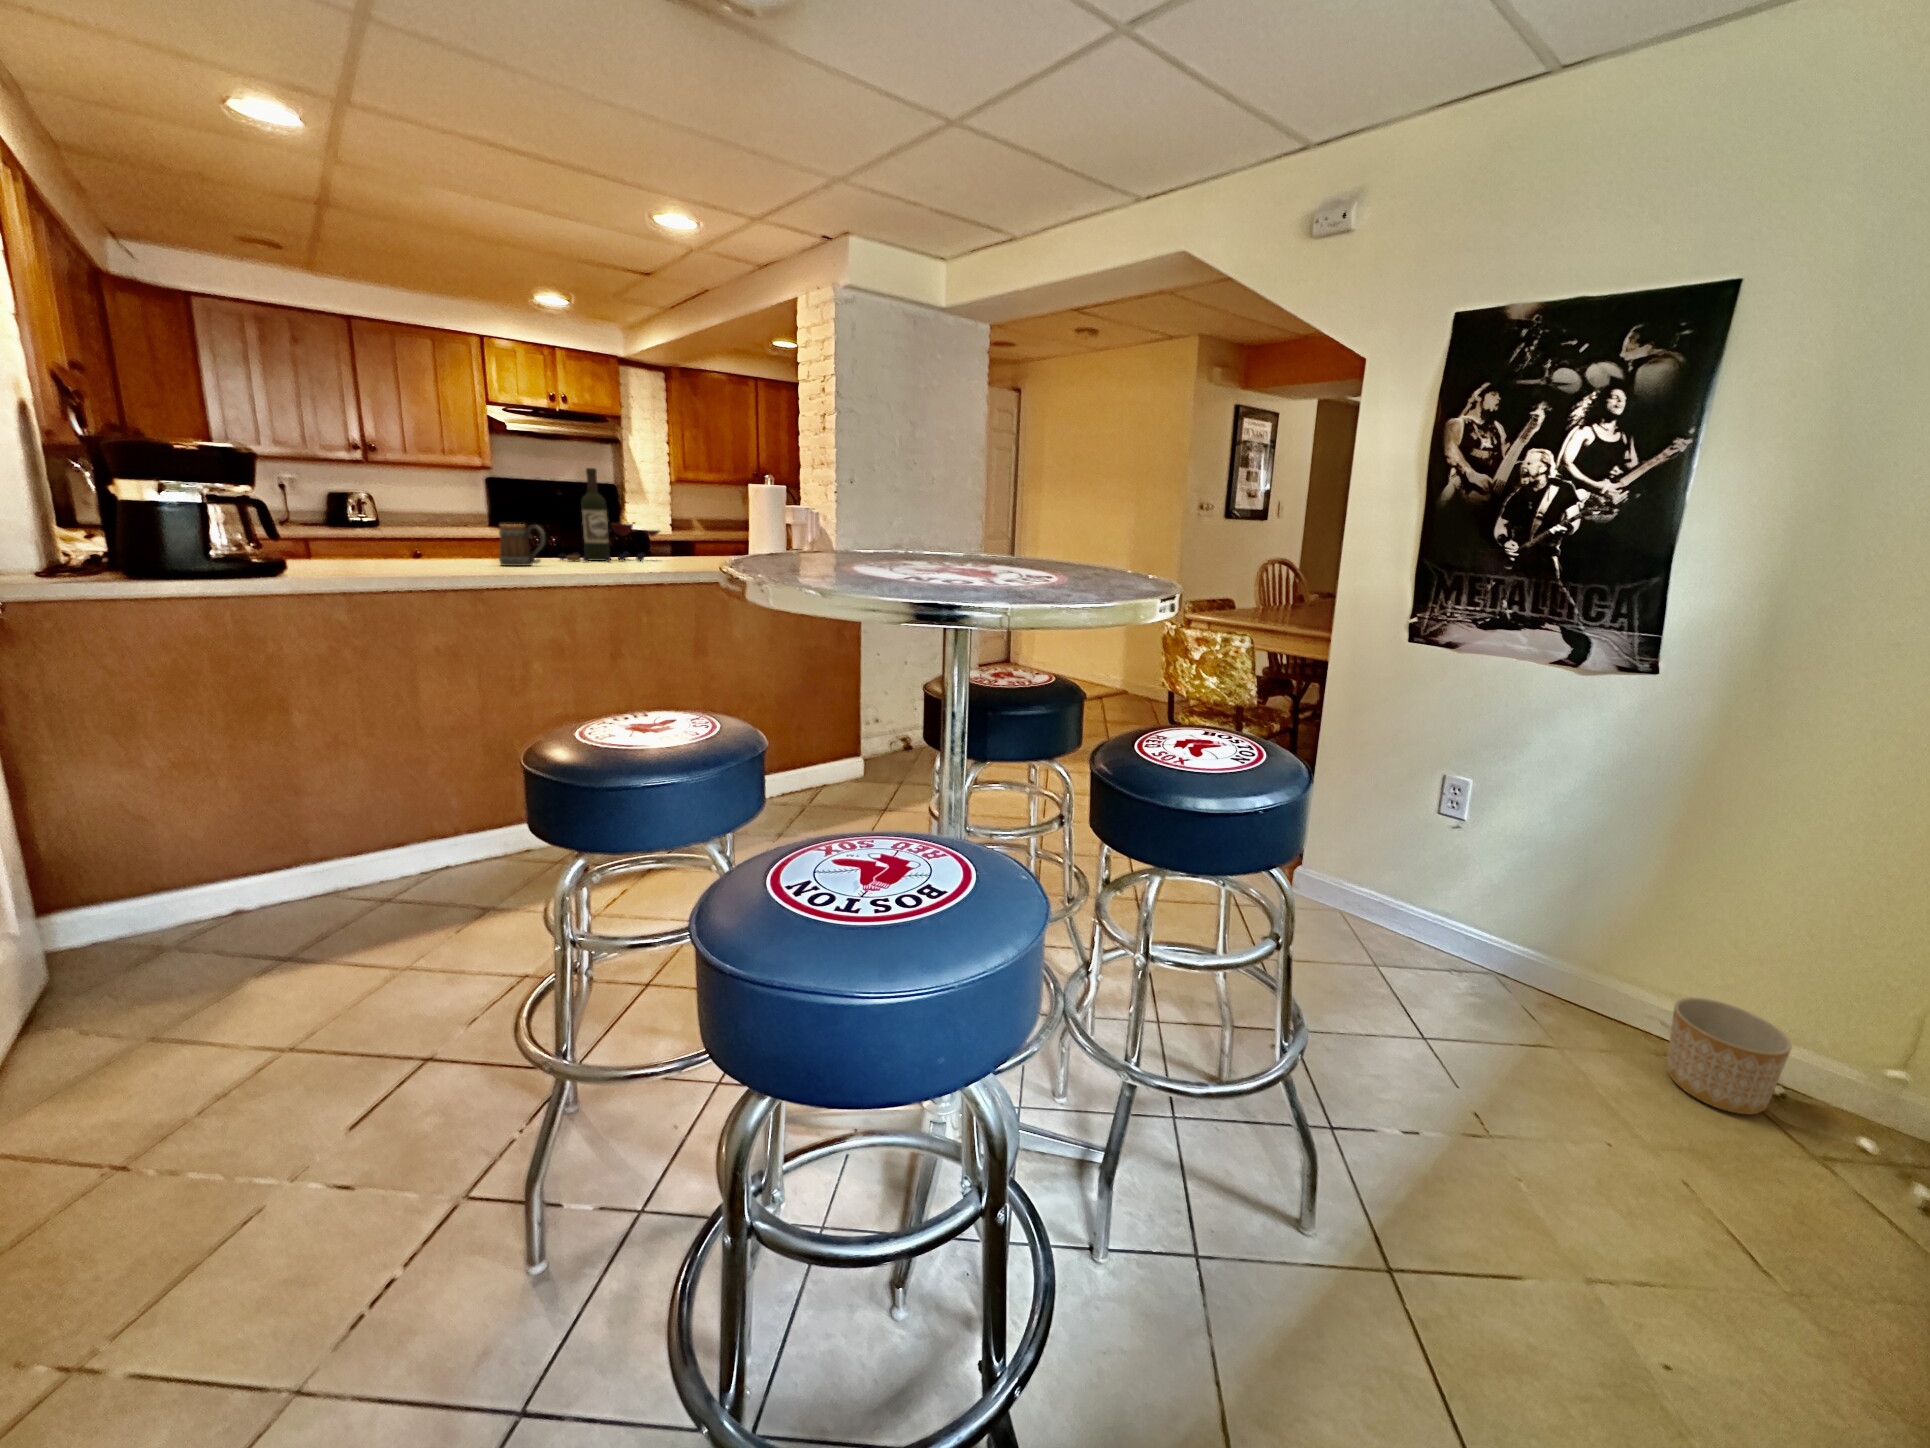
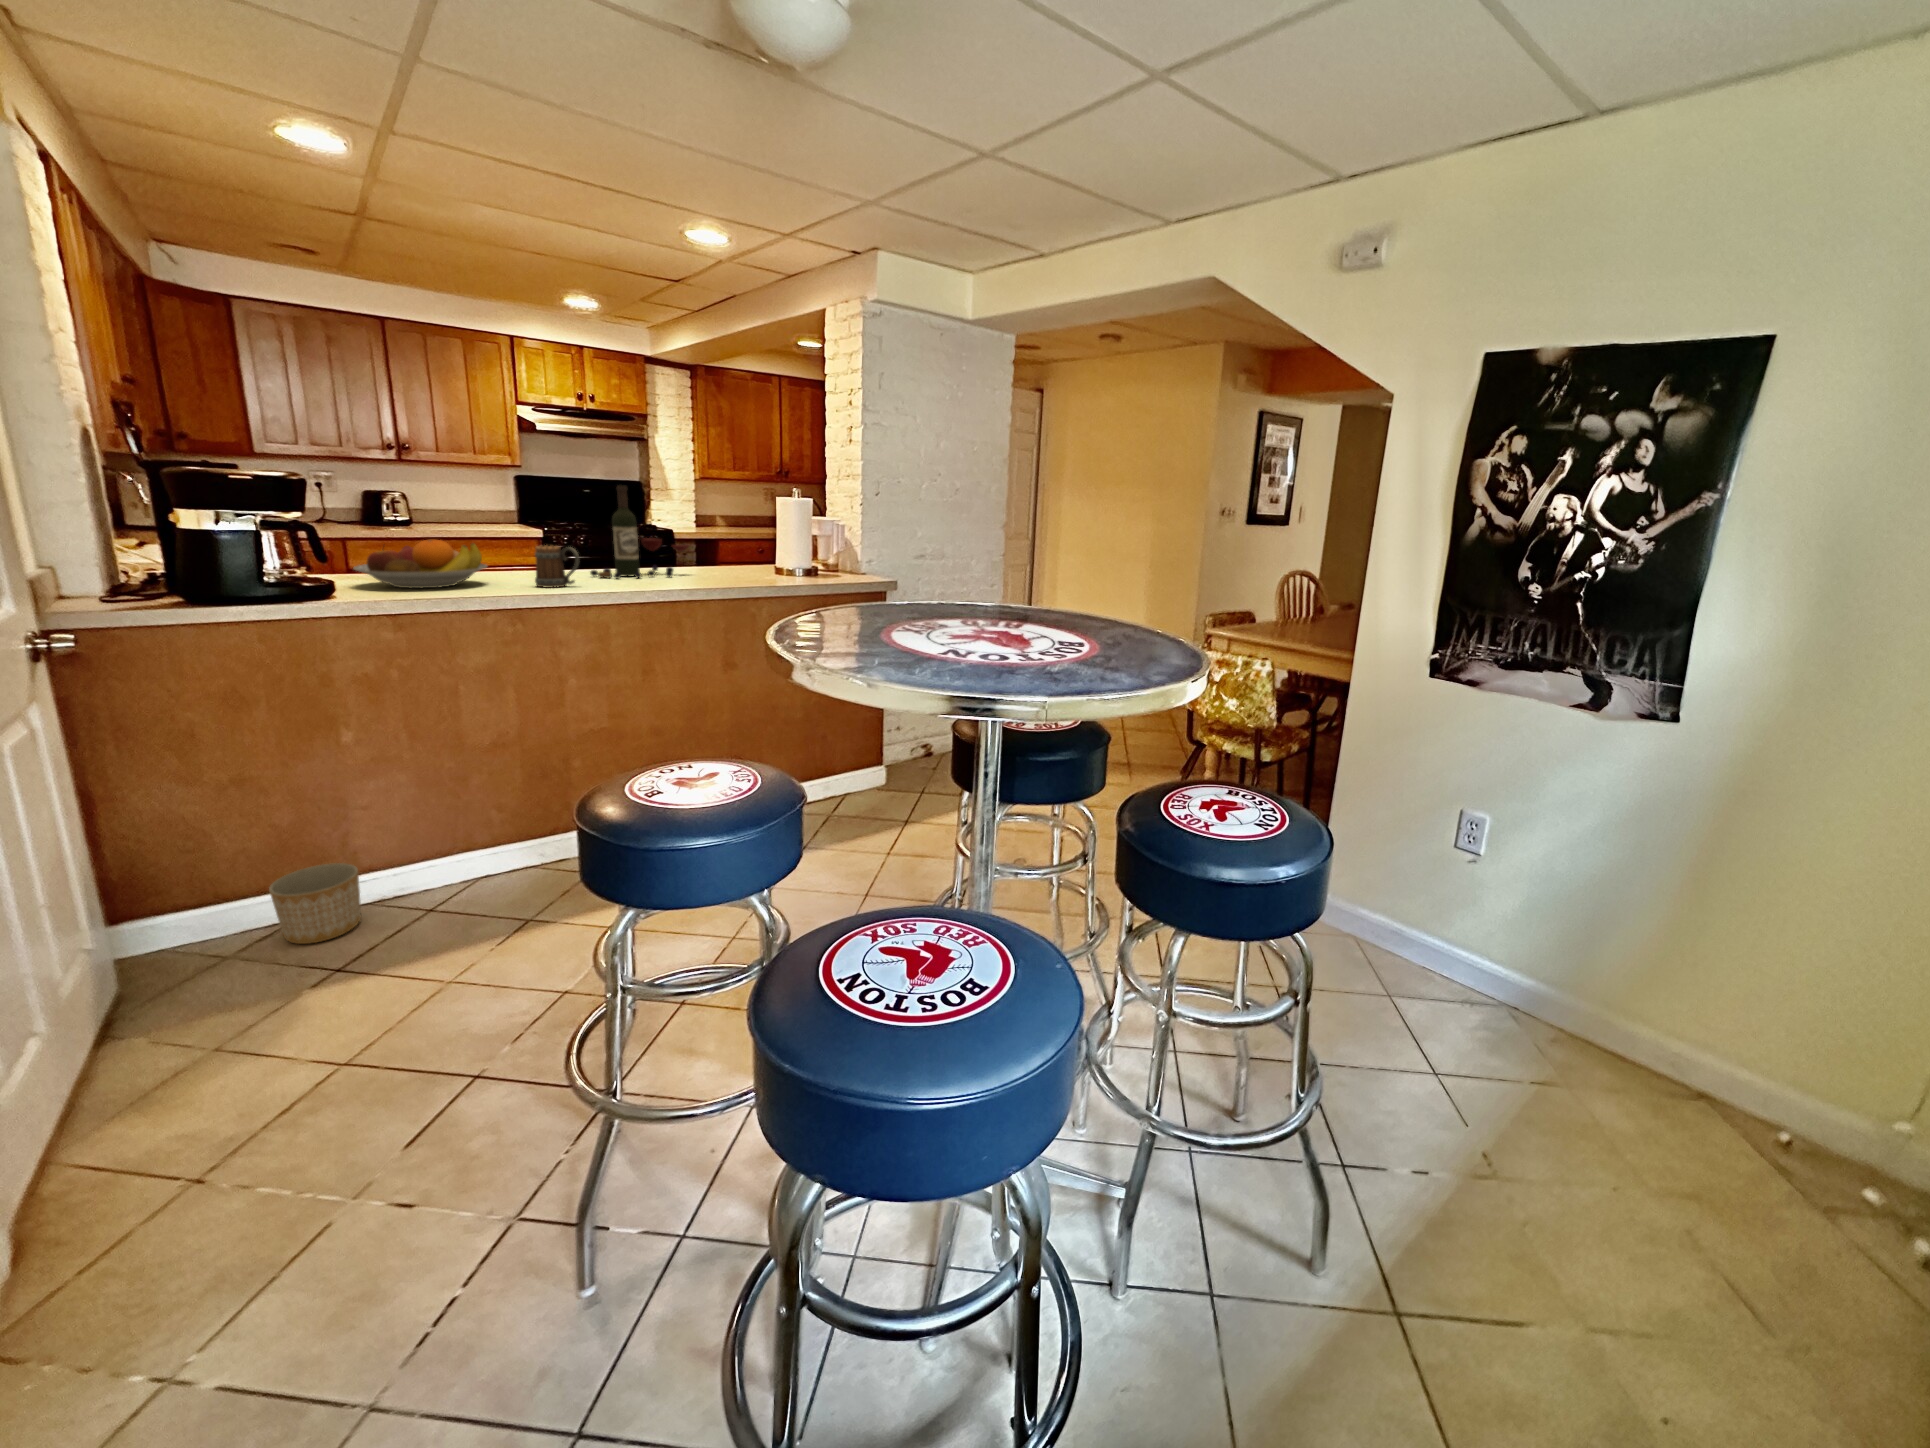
fruit bowl: none [308,516,450,565] -> present [354,540,487,588]
planter: present [1666,997,1792,1114] -> present [269,863,361,944]

